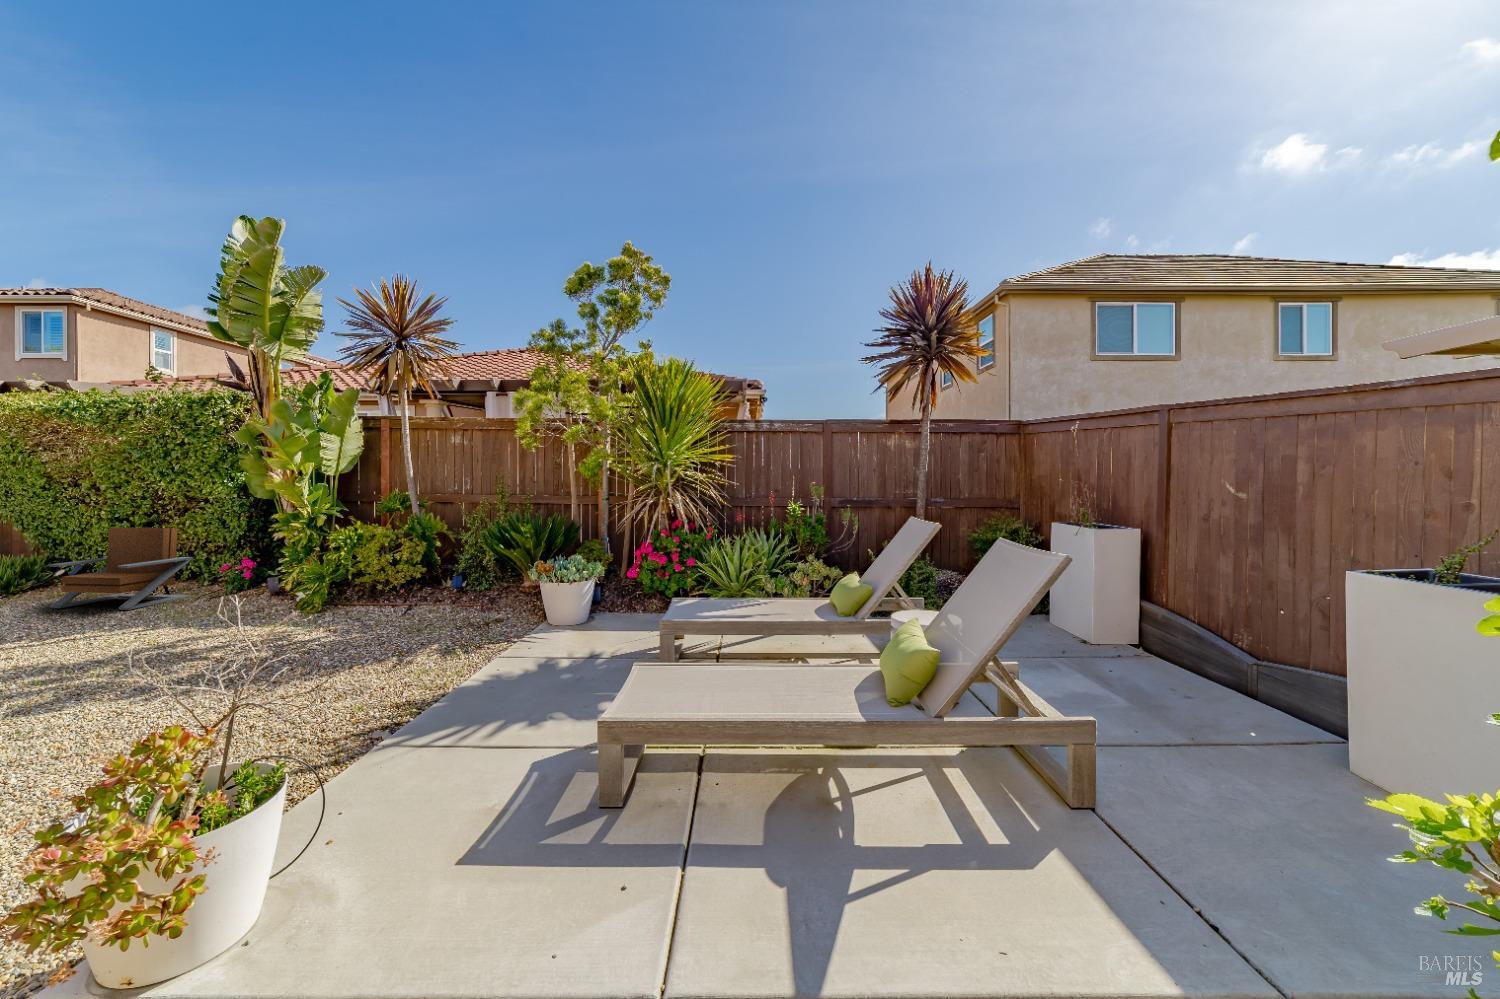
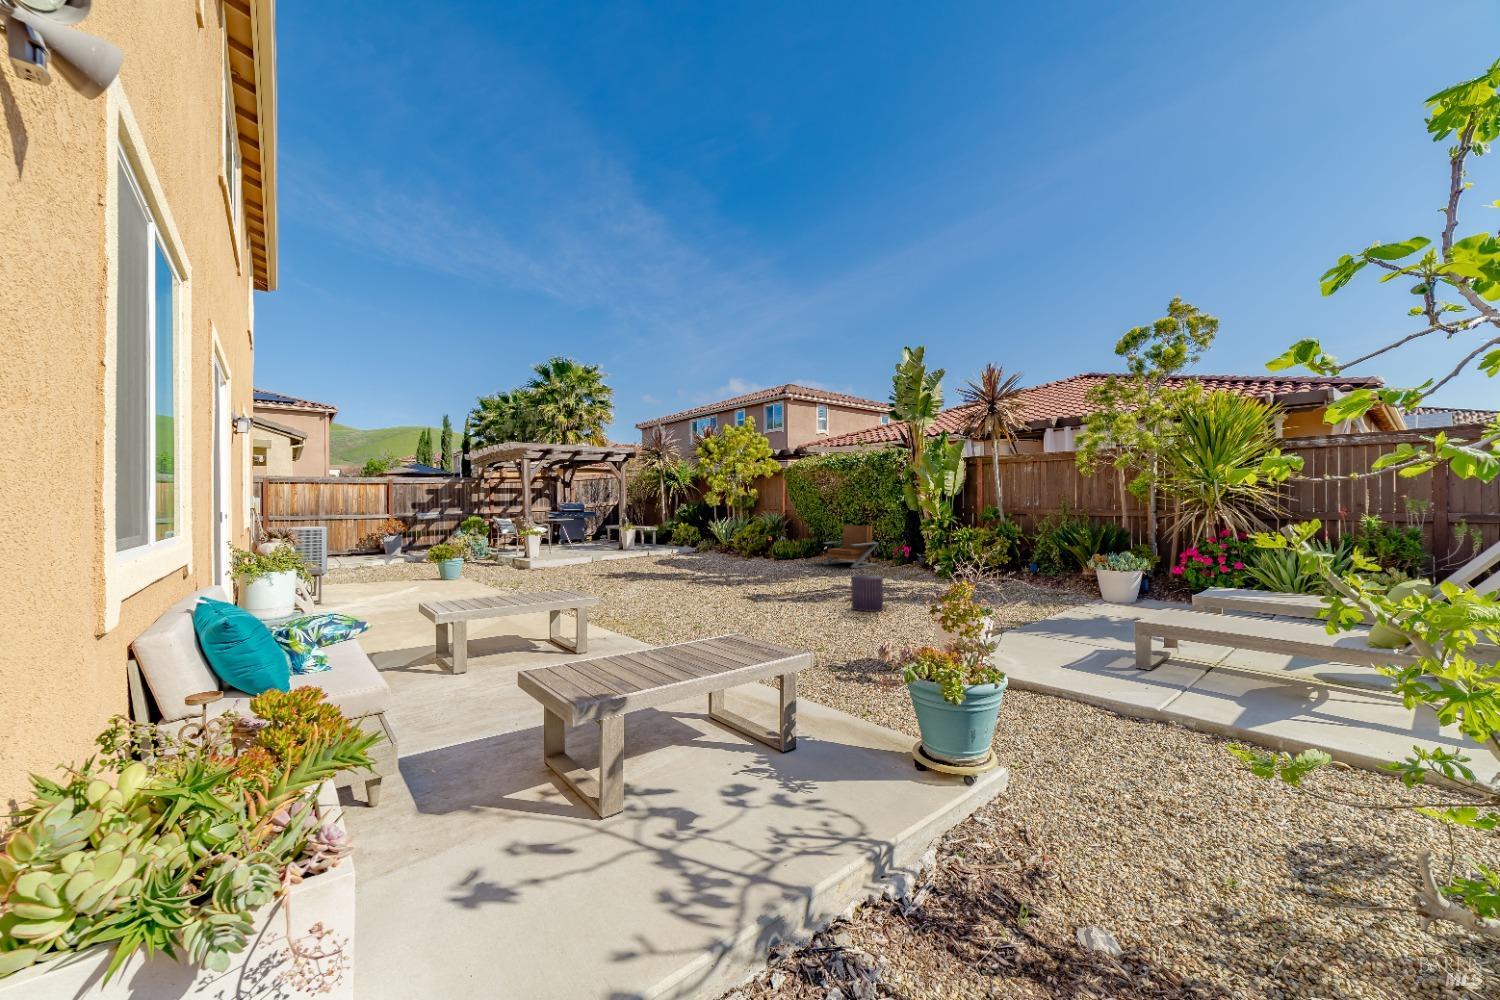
pouf: none [34,641,134,732] -> present [851,575,883,611]

